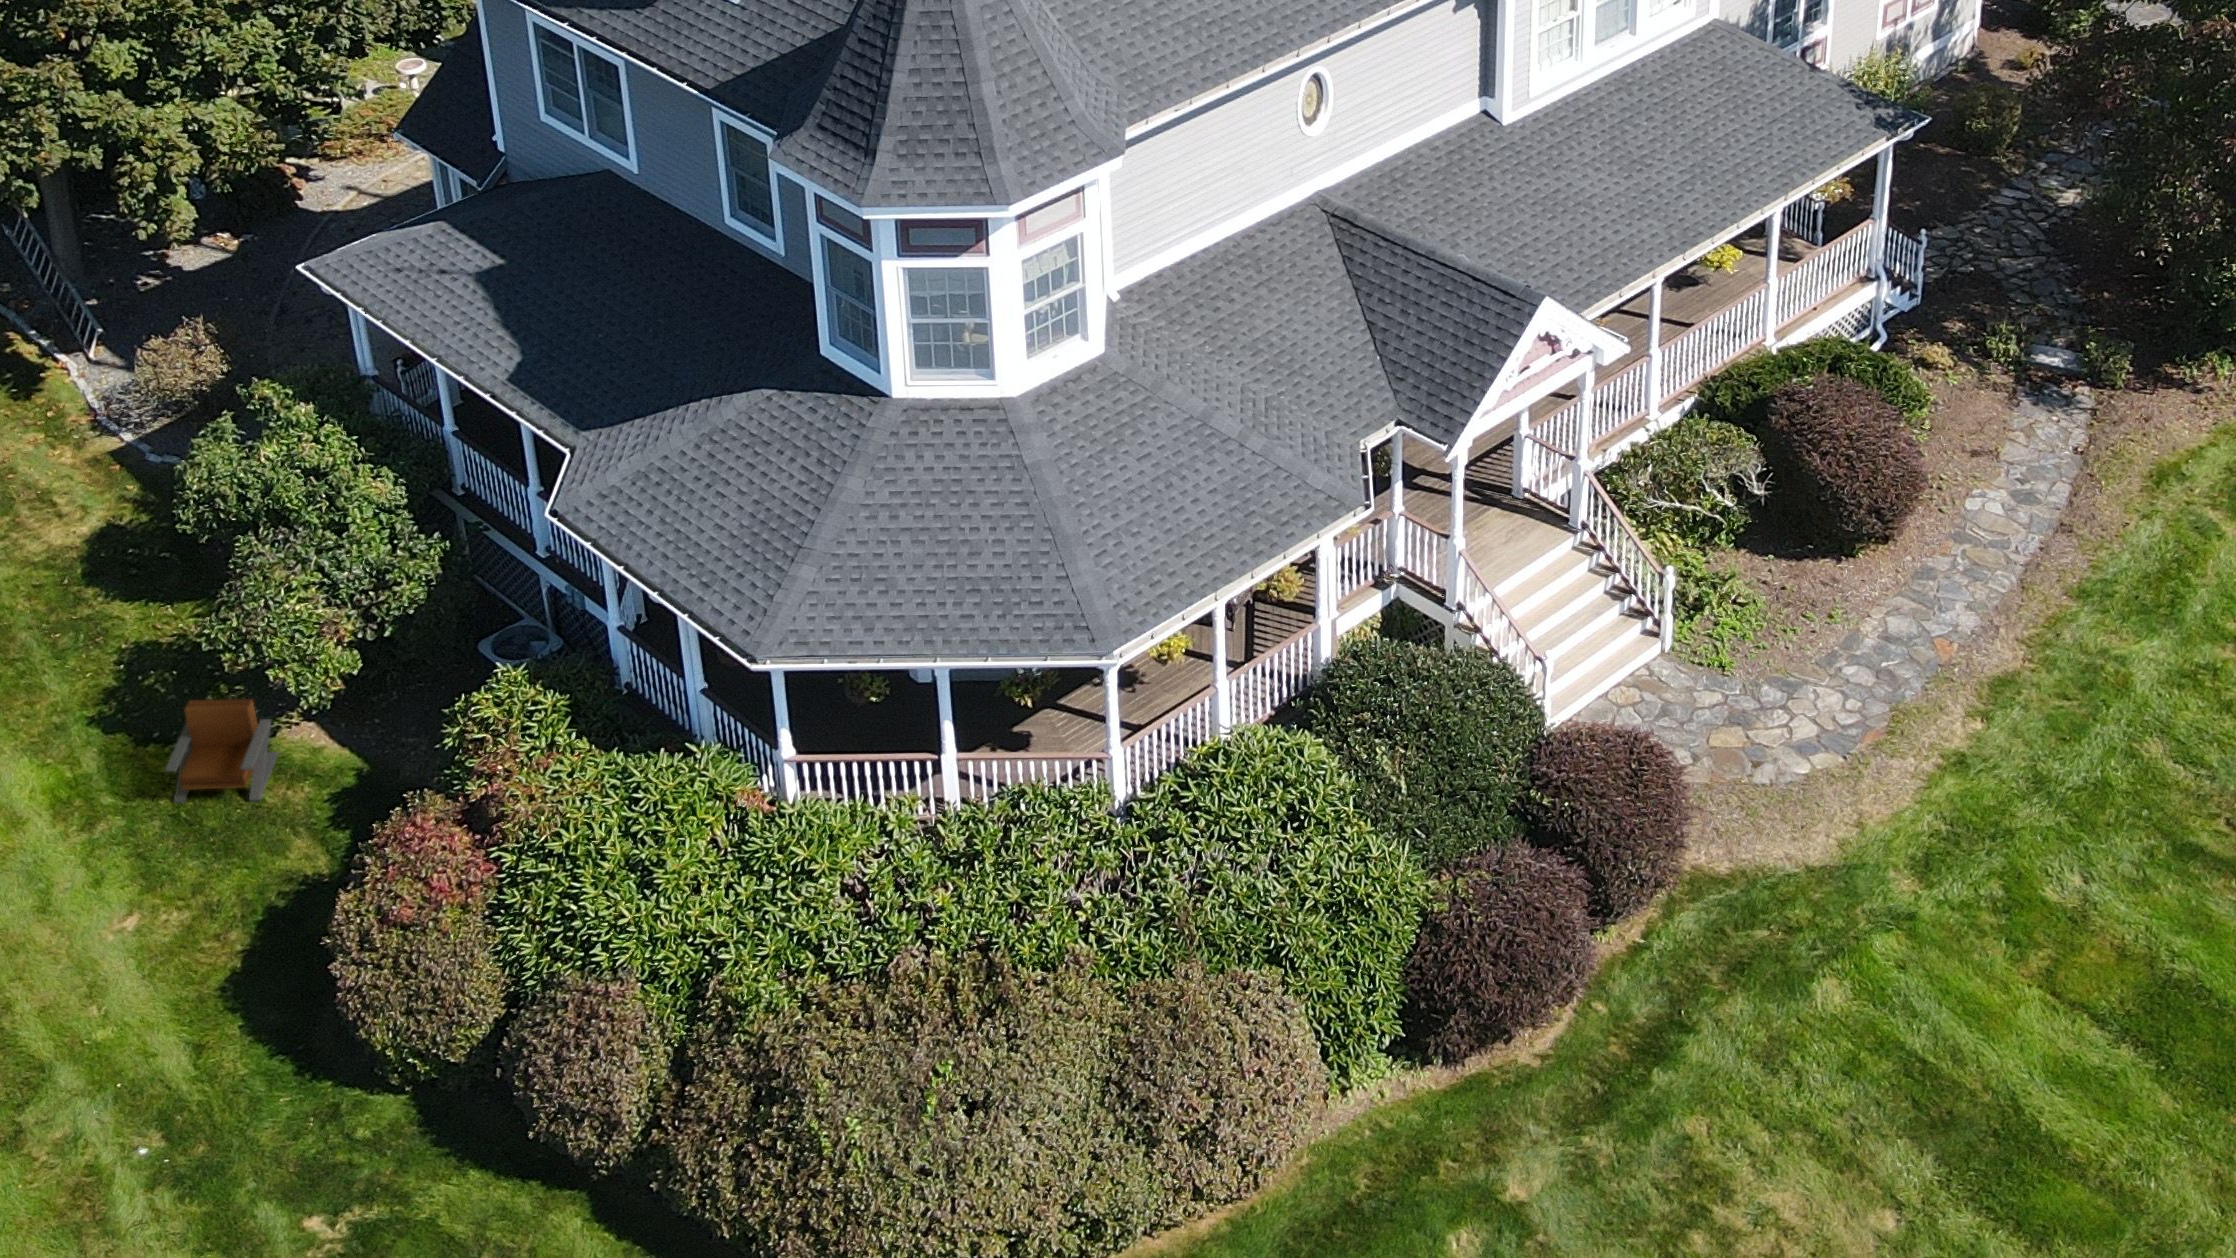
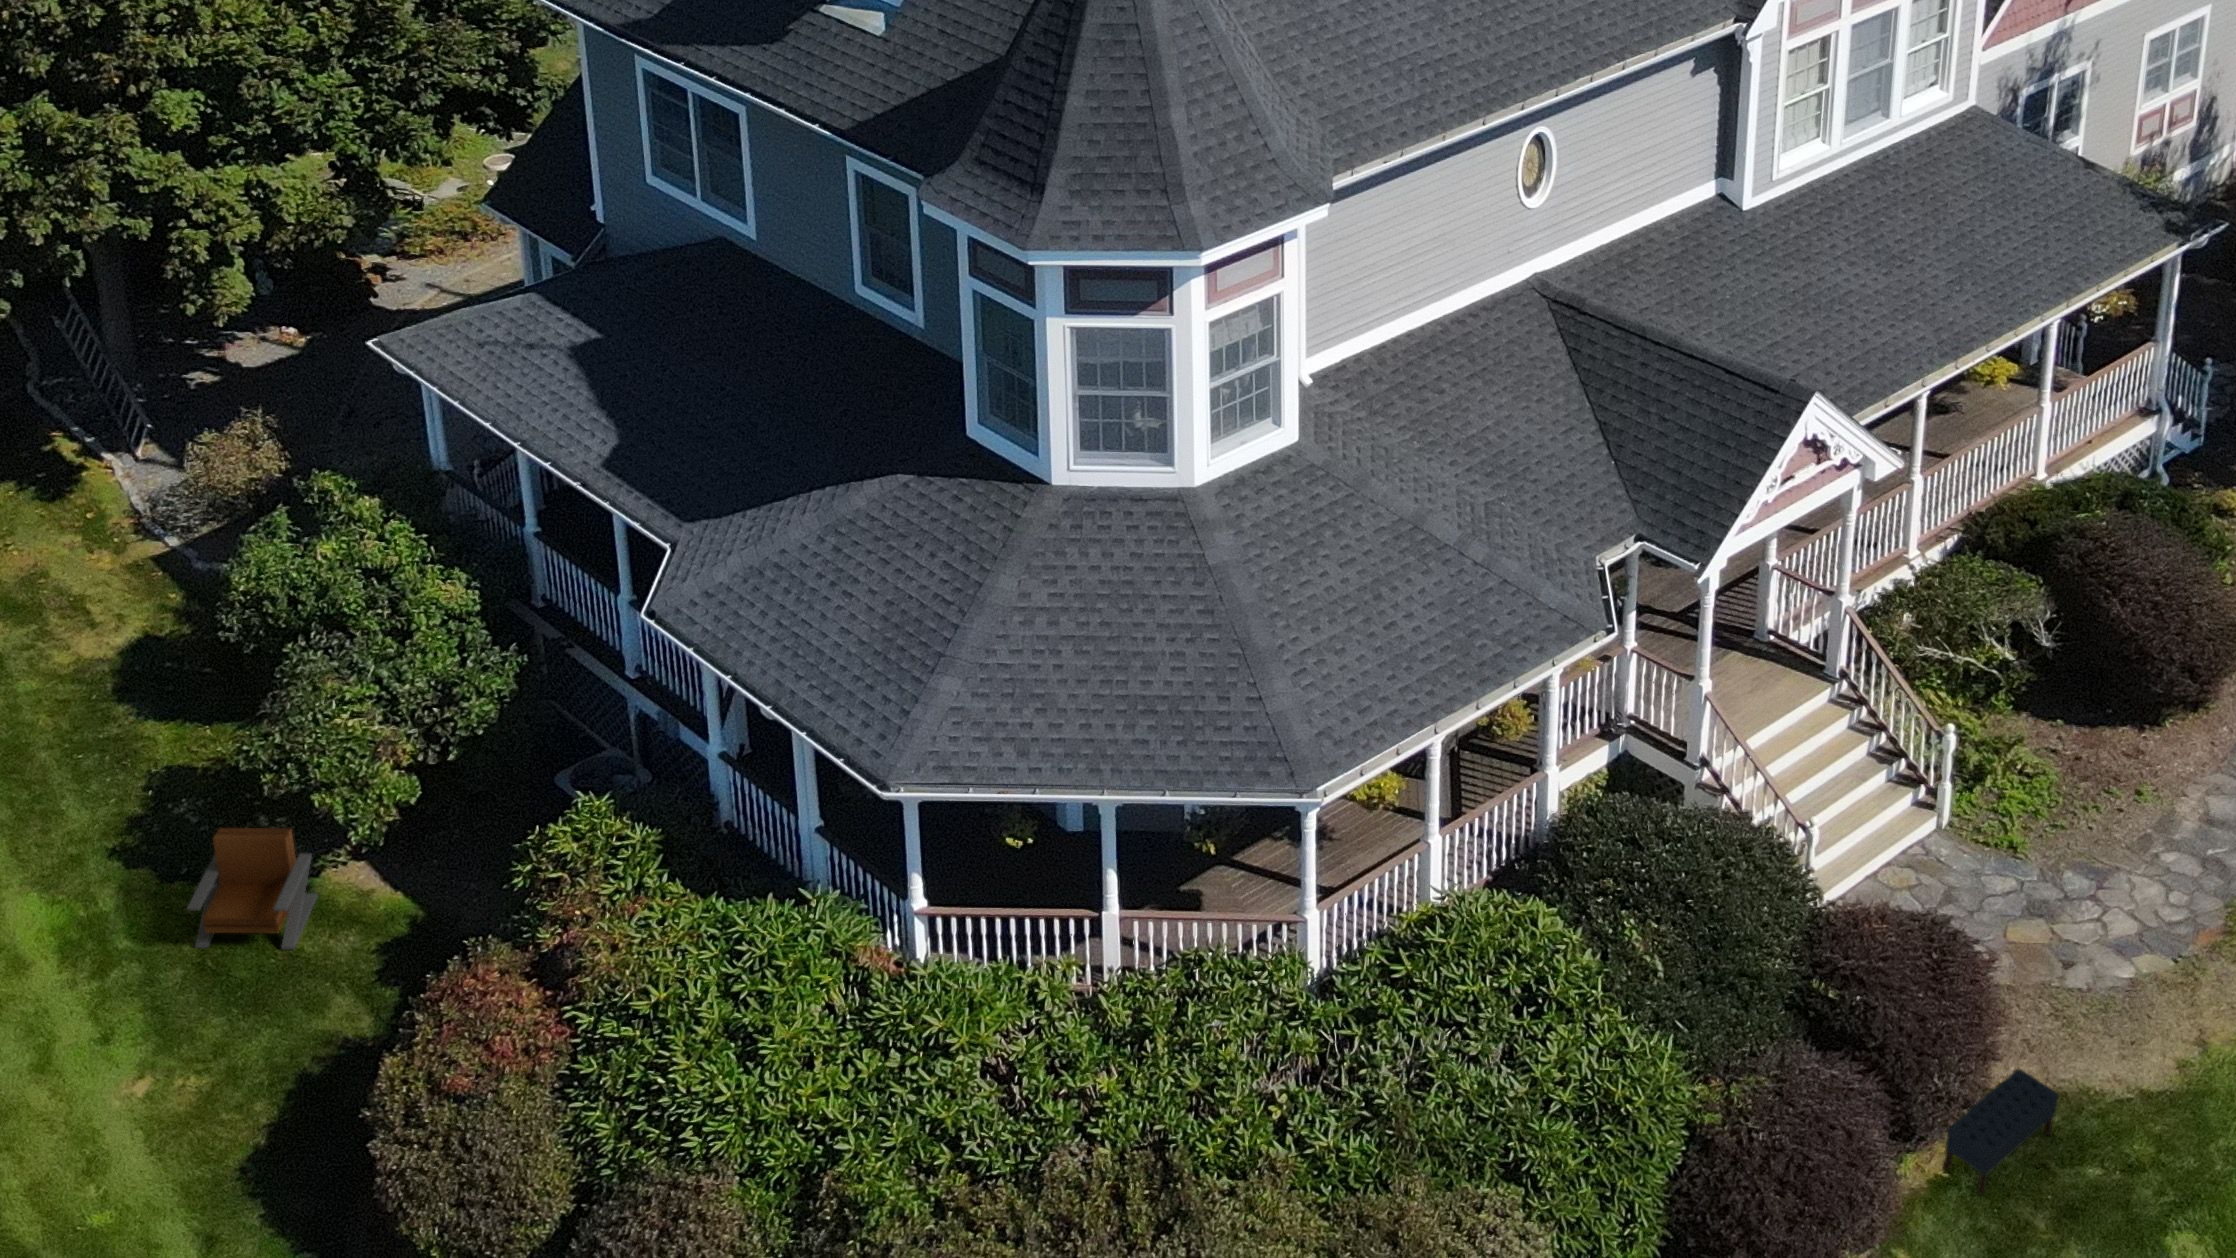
bench: none [1634,853,1729,956] -> present [1943,1069,2059,1195]

